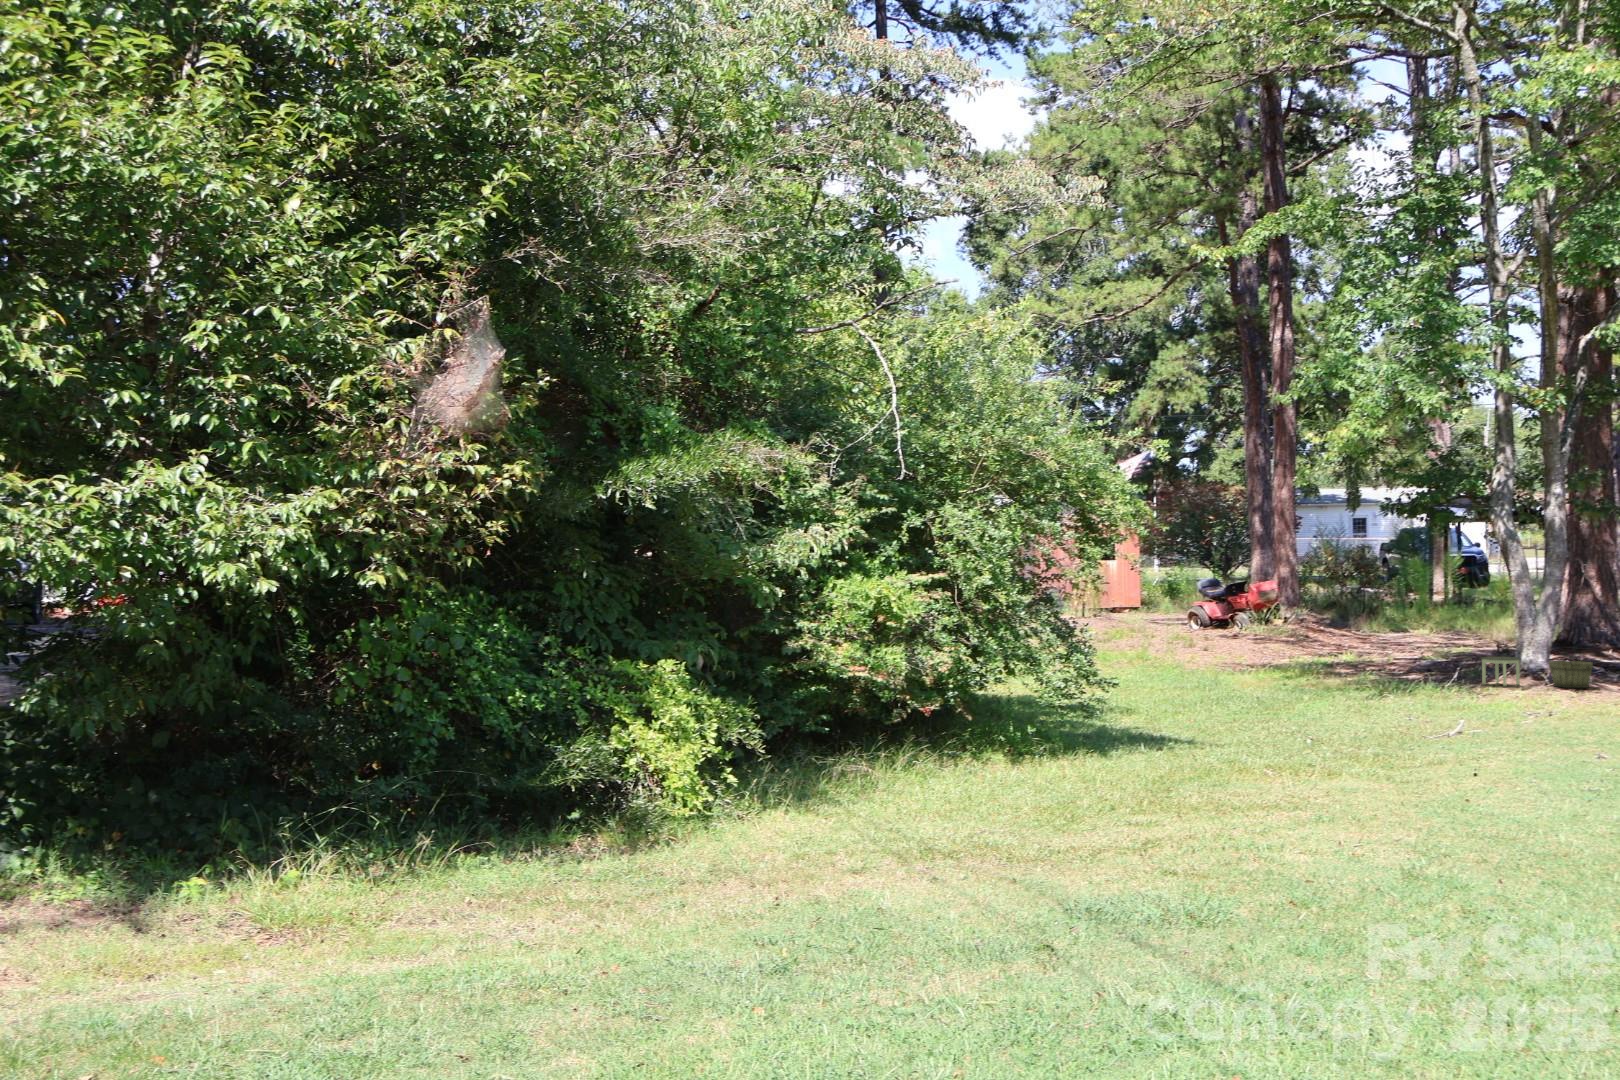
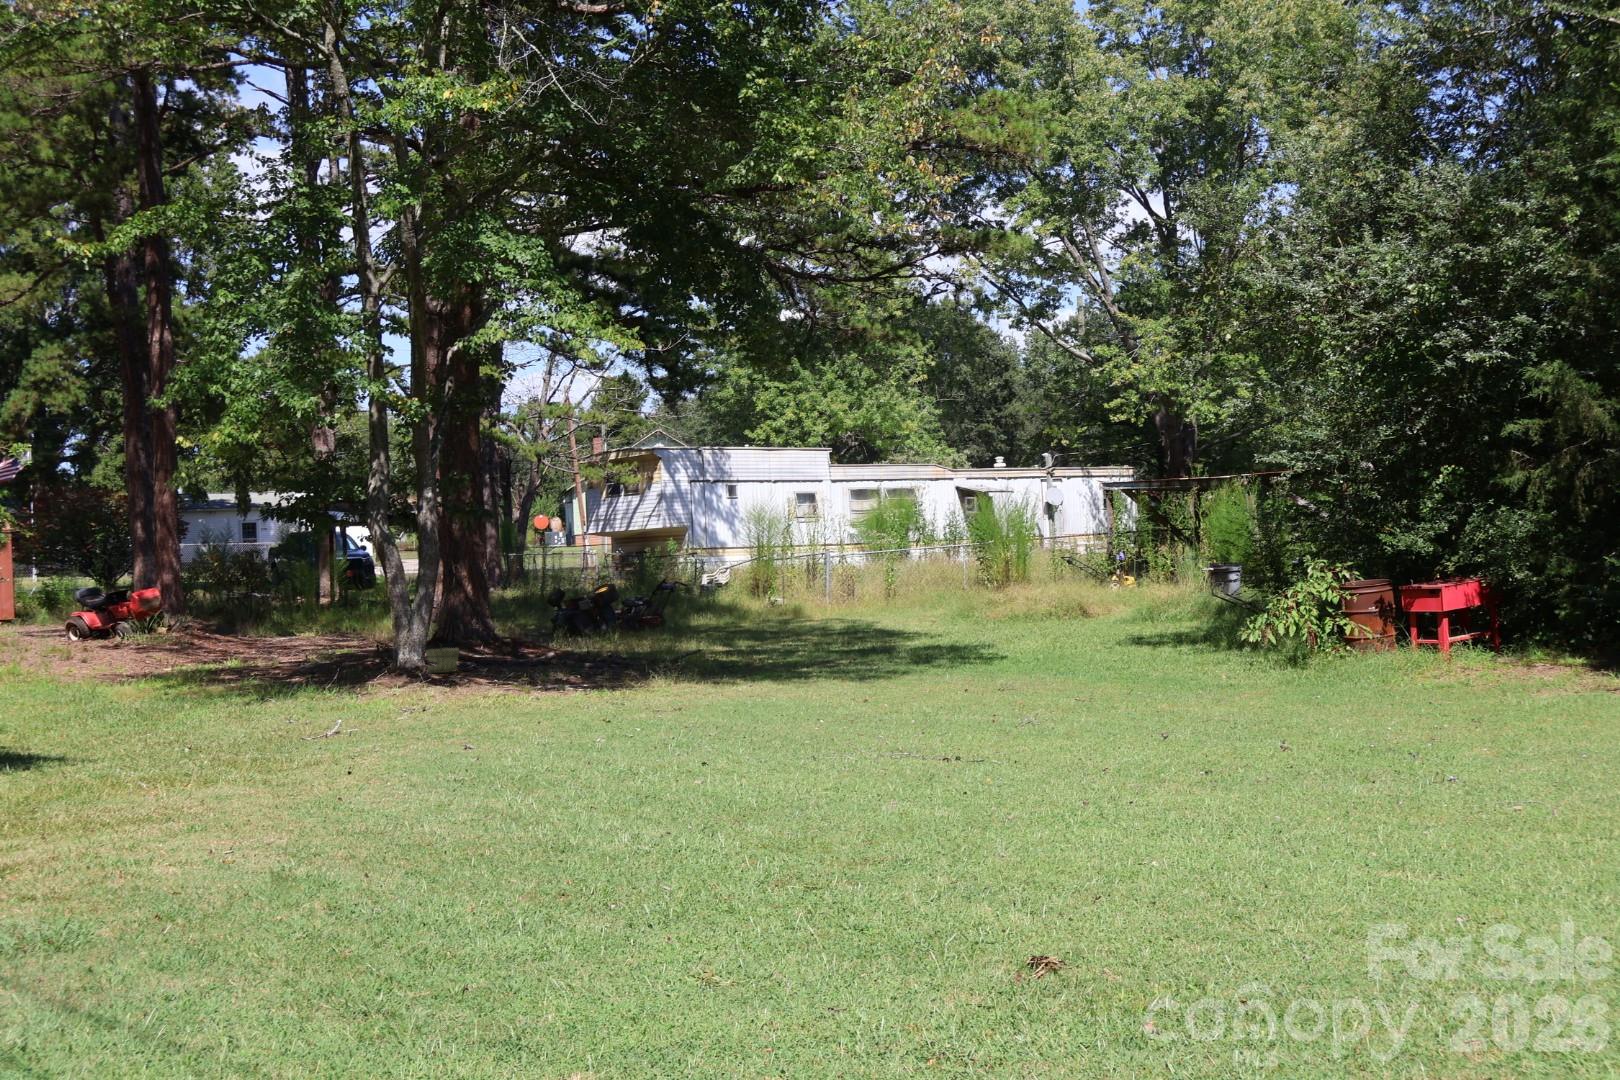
round table: present [1482,657,1520,686] -> none [364,649,399,677]

